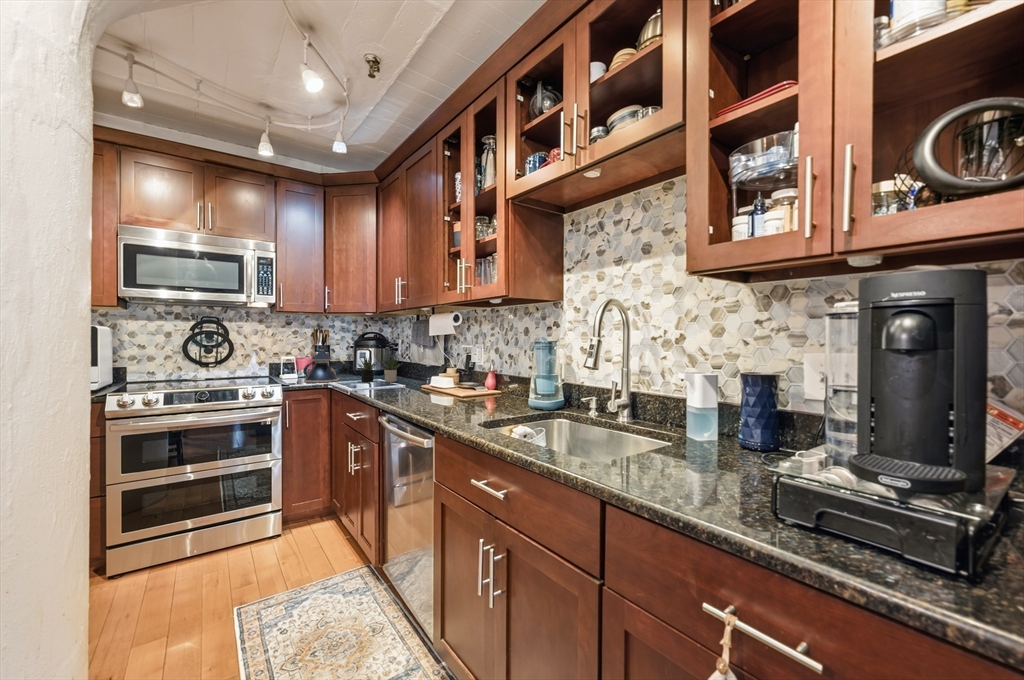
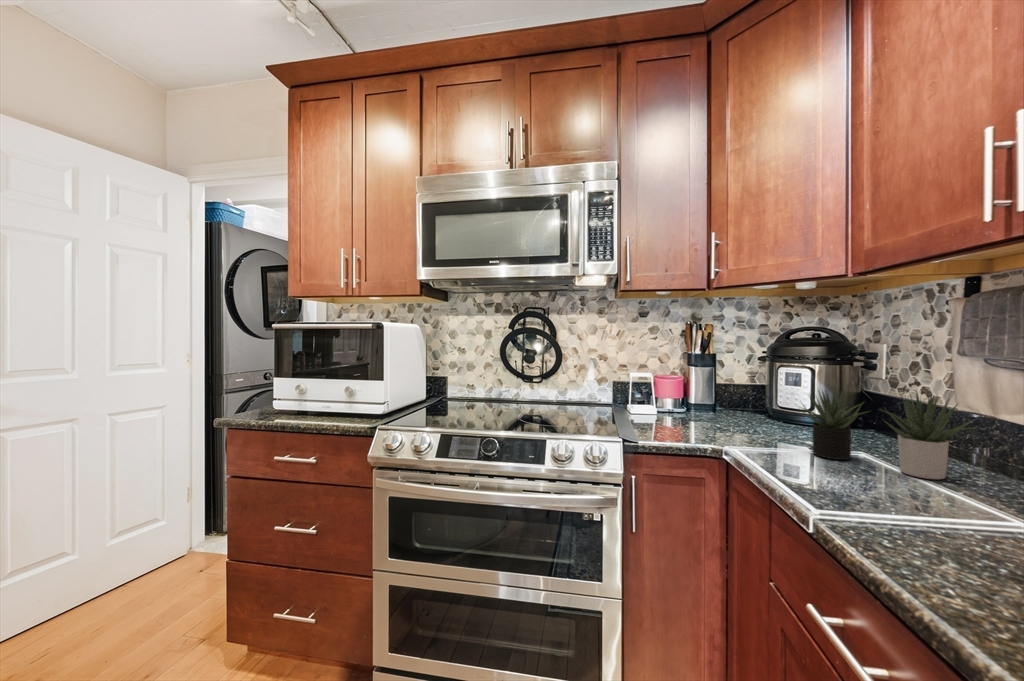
teapot: present [303,346,345,382] -> none [667,358,757,441]

